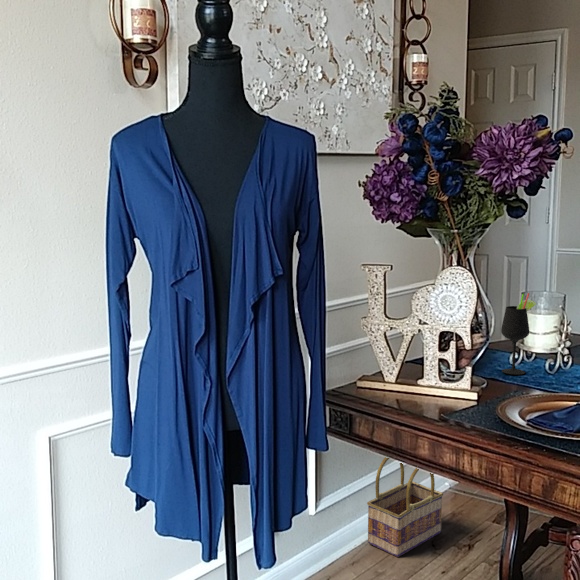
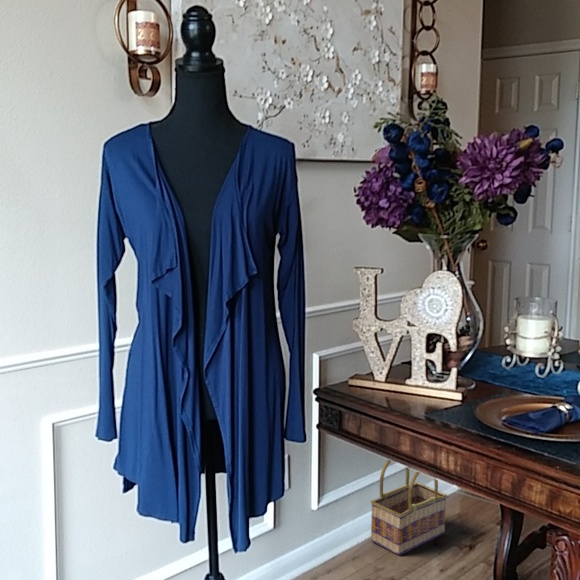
wine glass: present [501,293,536,374] -> none [491,298,526,377]

